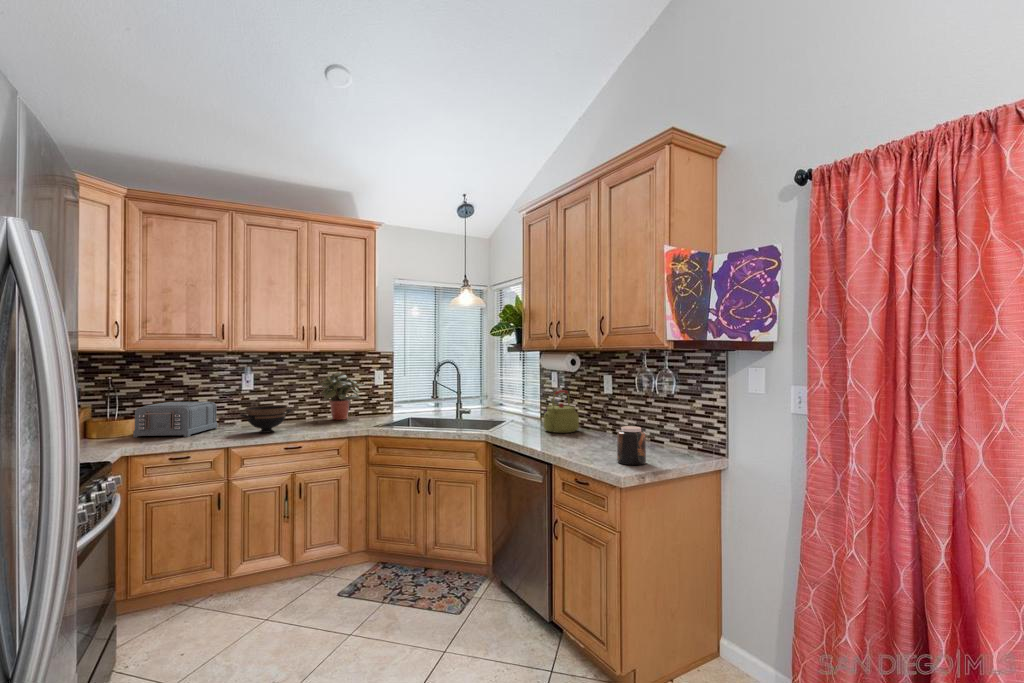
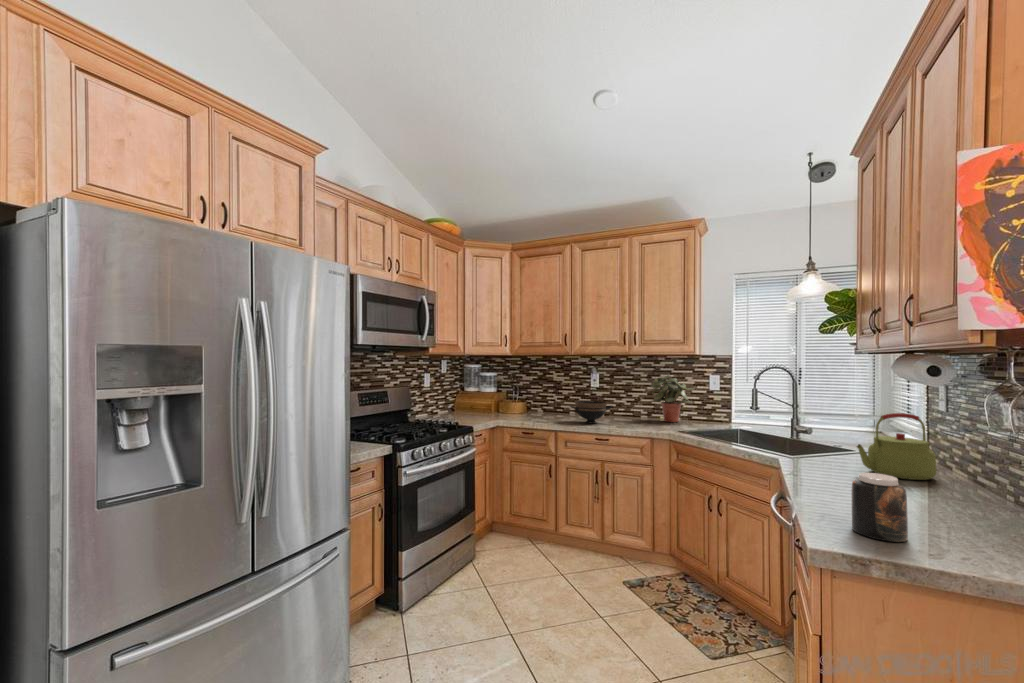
toaster: present [133,402,217,438] -> none [517,392,570,418]

